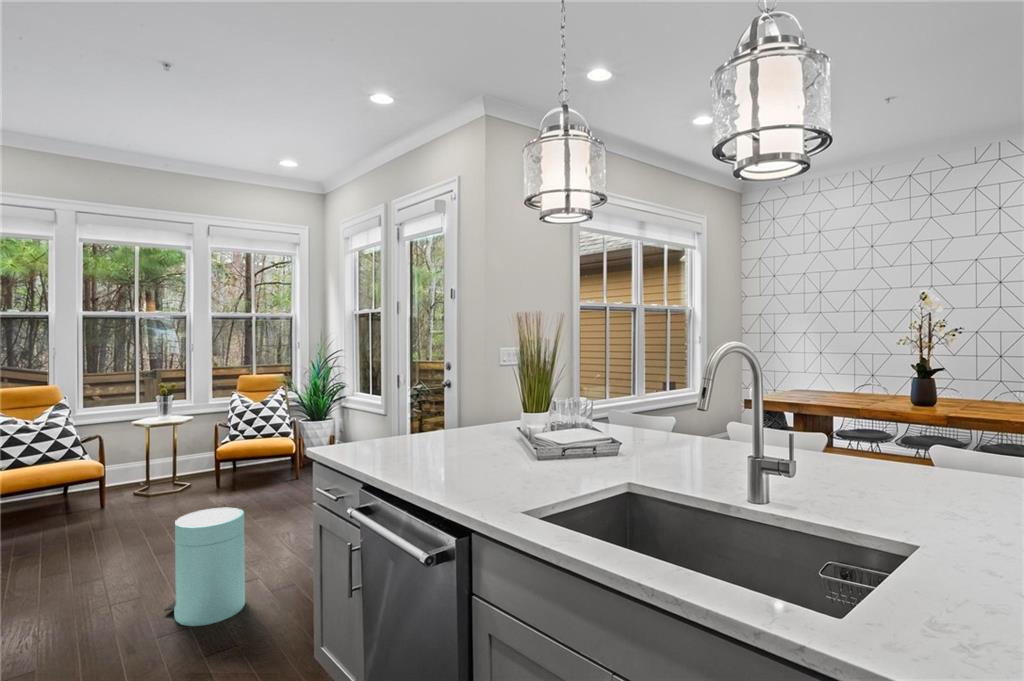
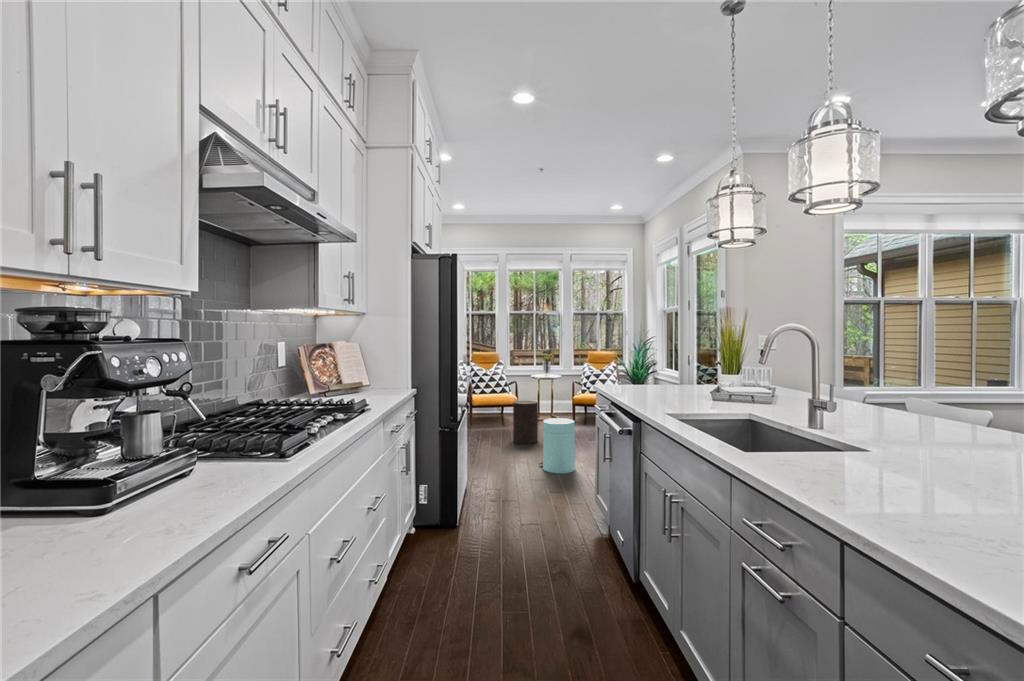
stool: none [95,473,153,562] -> present [513,400,538,444]

